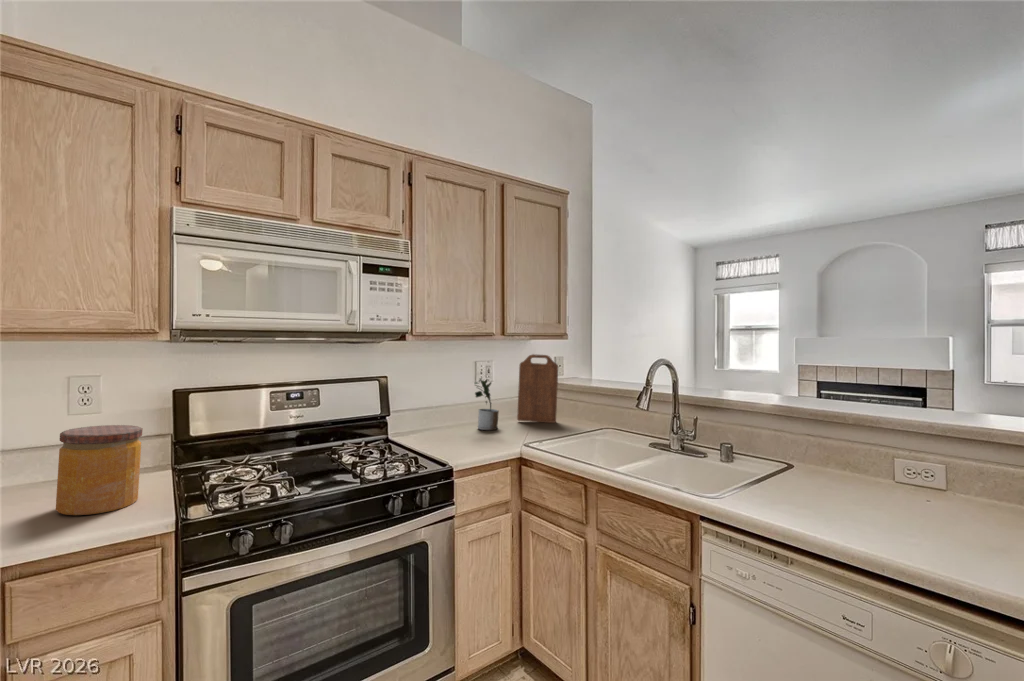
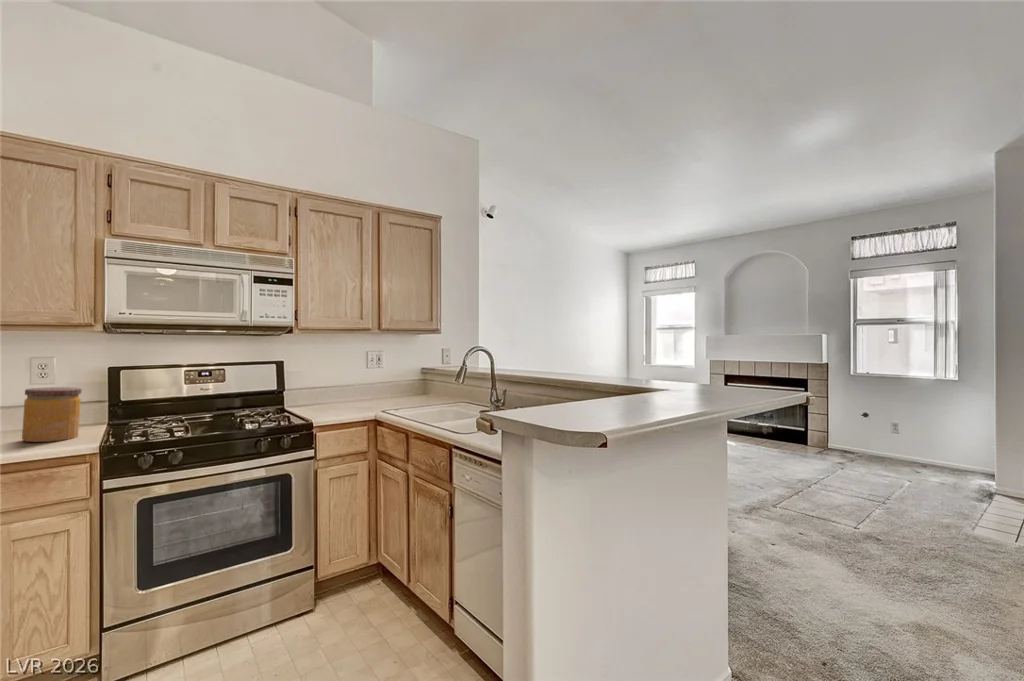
cutting board: present [517,354,558,423] -> none [398,346,430,400]
potted plant: present [475,378,499,430] -> none [355,364,378,405]

